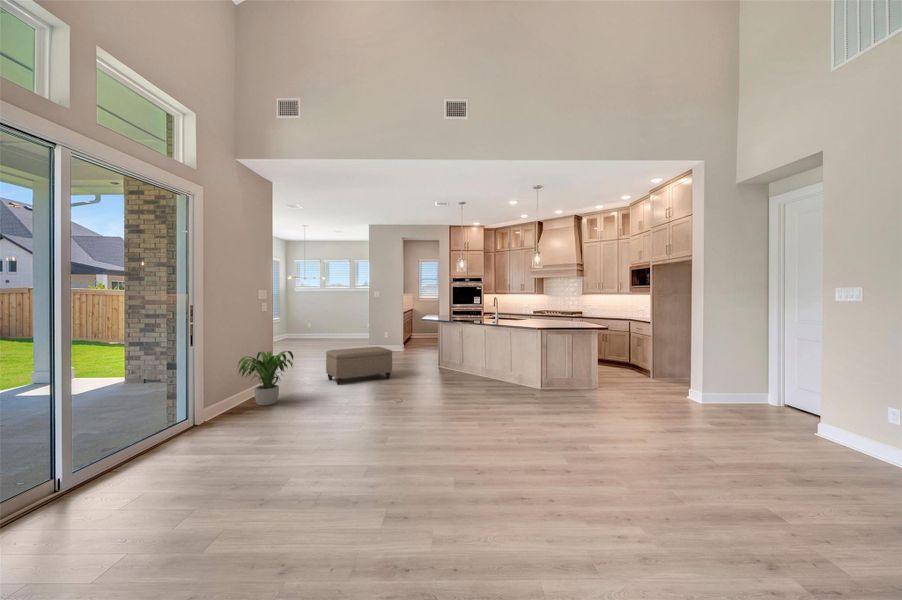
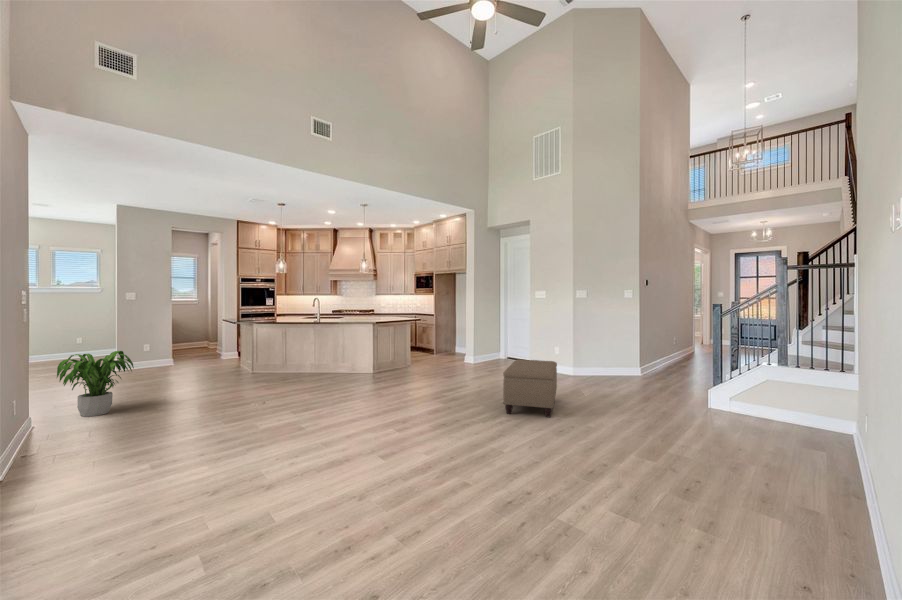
ottoman: present [326,347,392,385] -> present [503,359,557,417]

